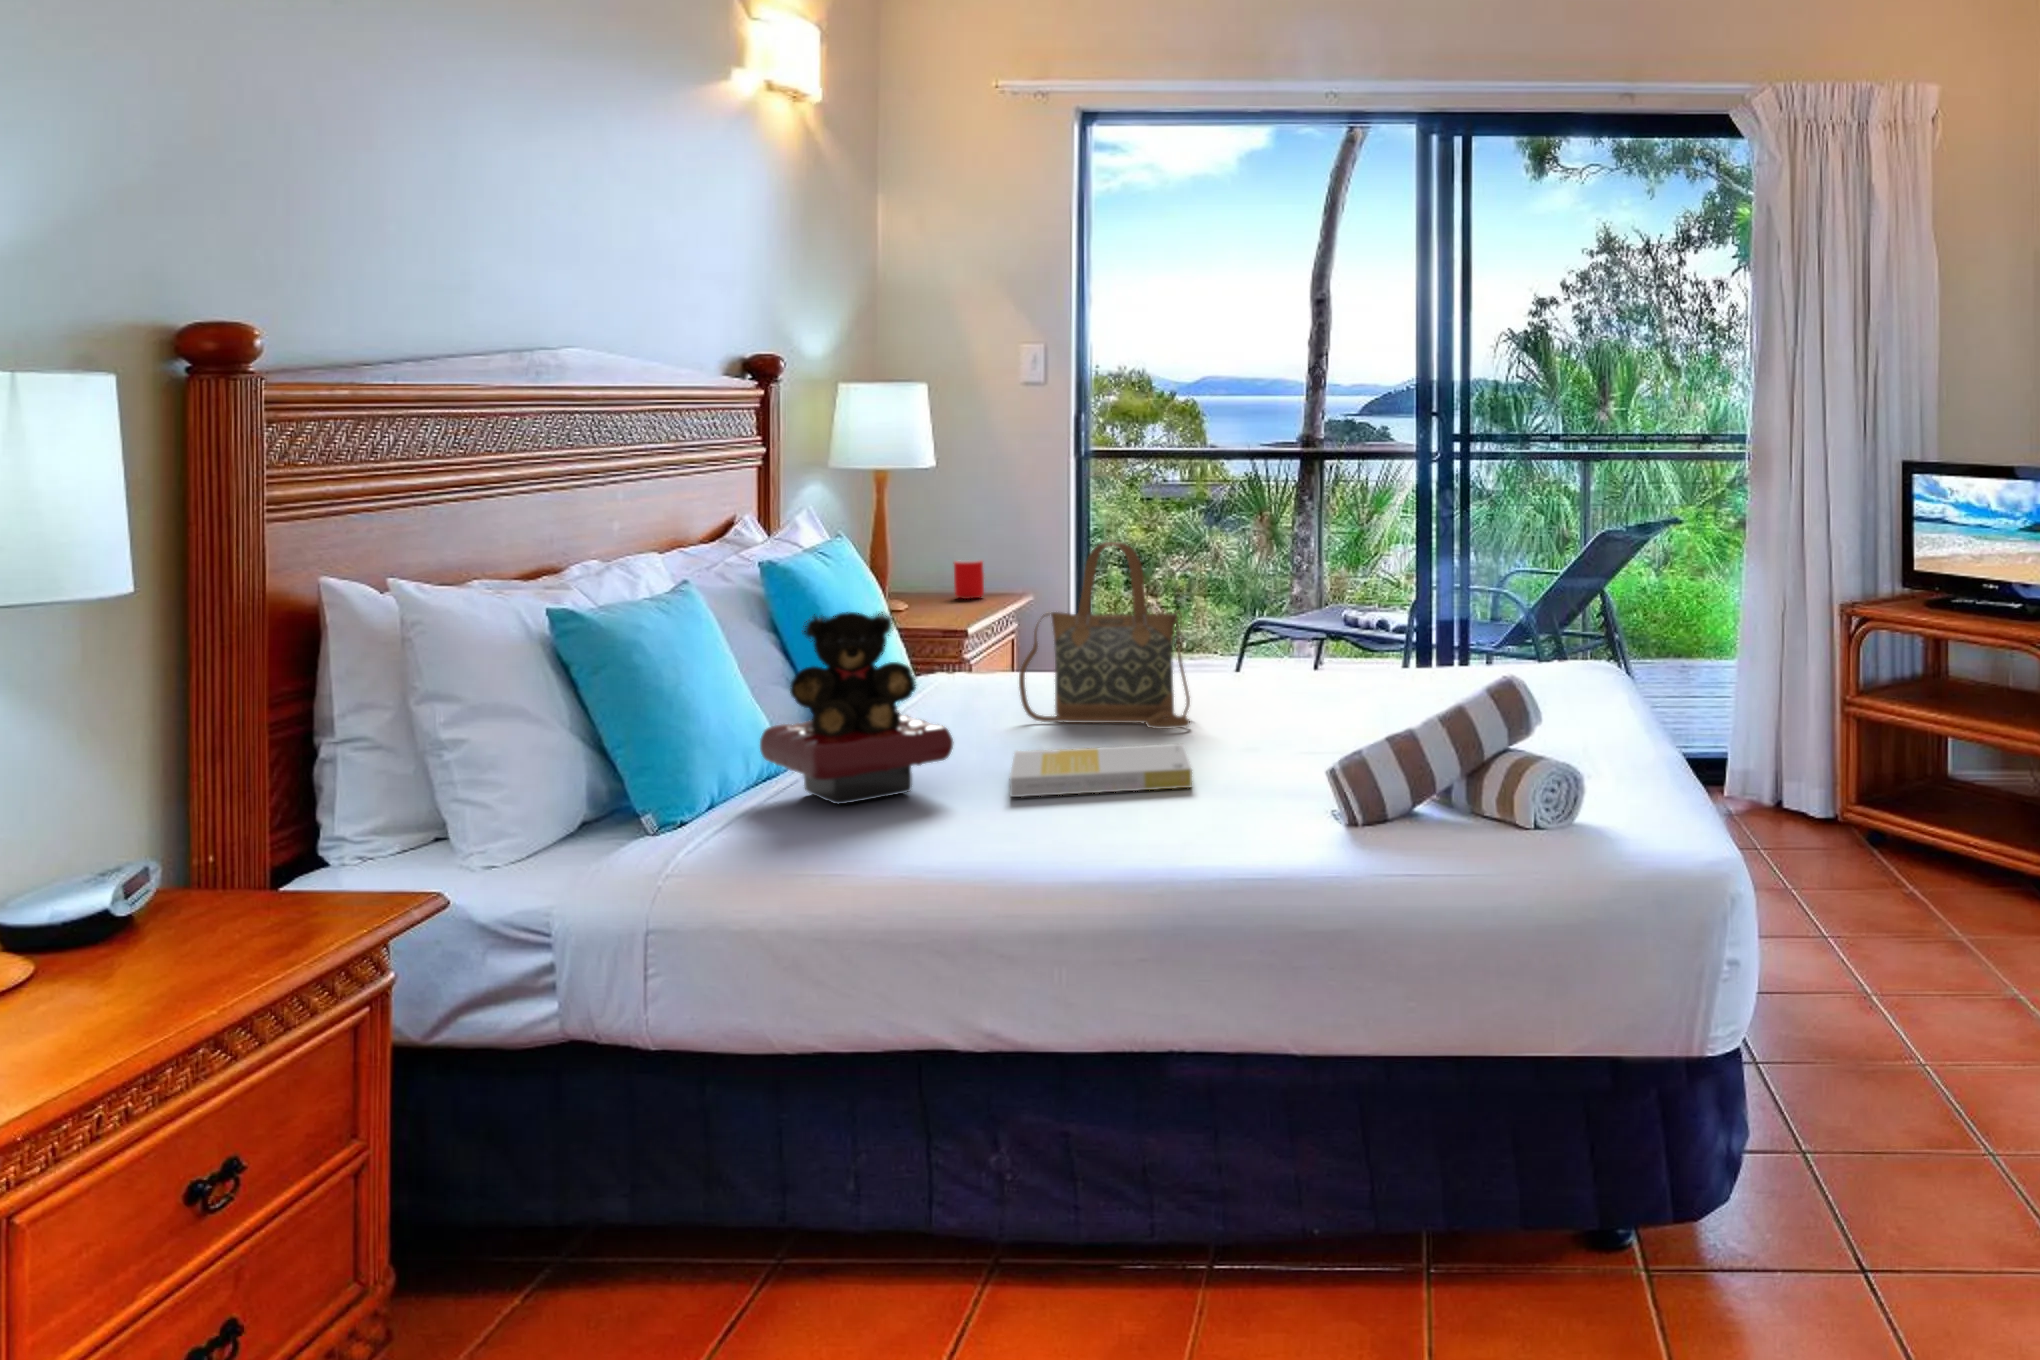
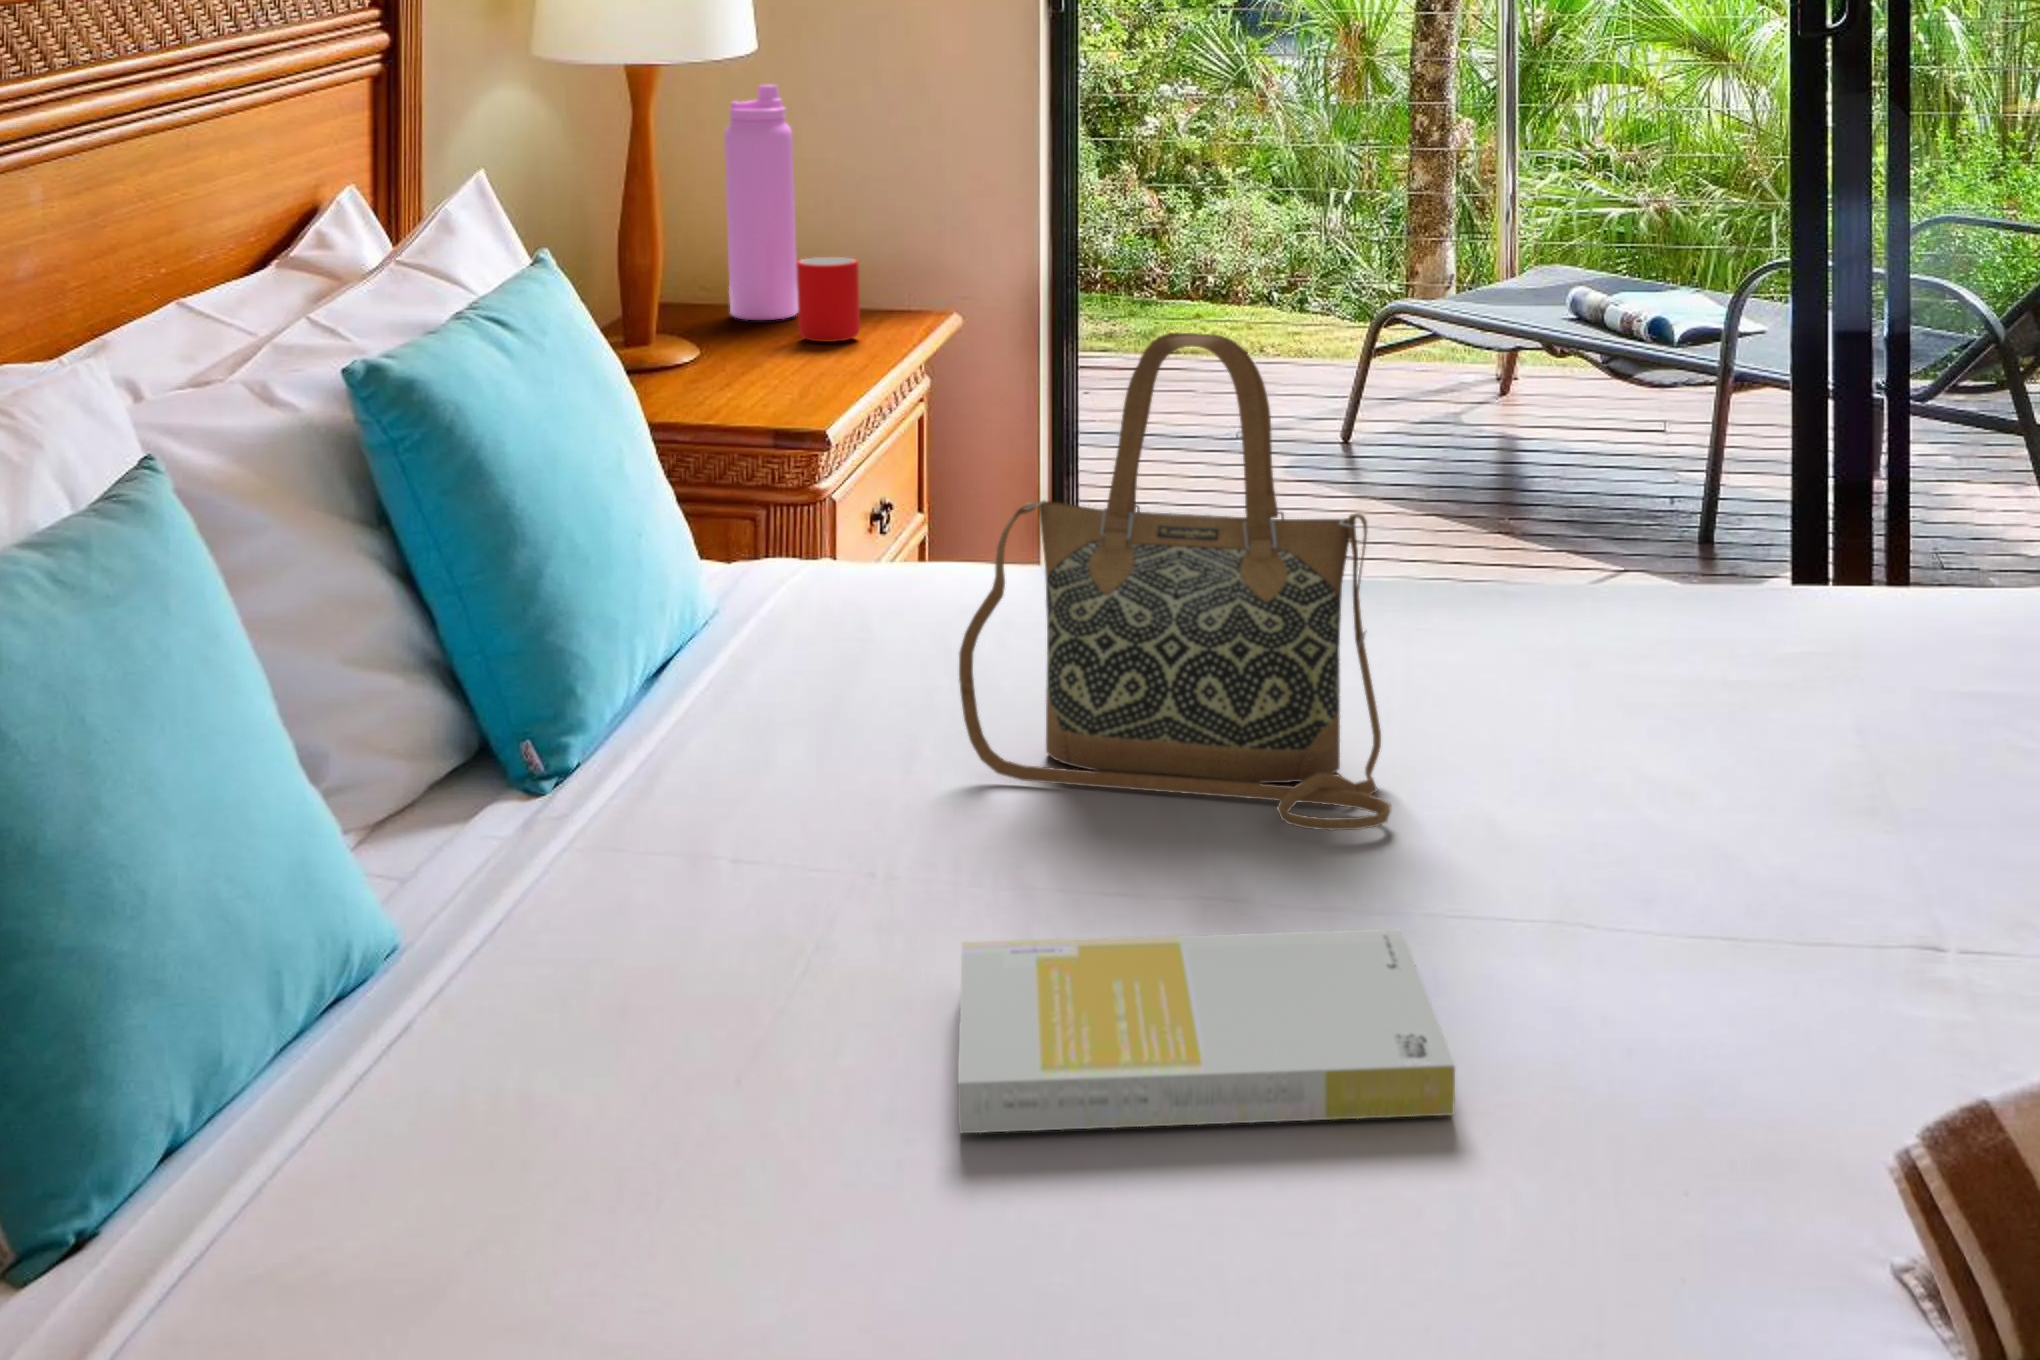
water bottle: none [919,483,955,593] -> present [724,85,798,320]
teddy bear: present [760,612,954,804] -> none [299,585,805,1140]

